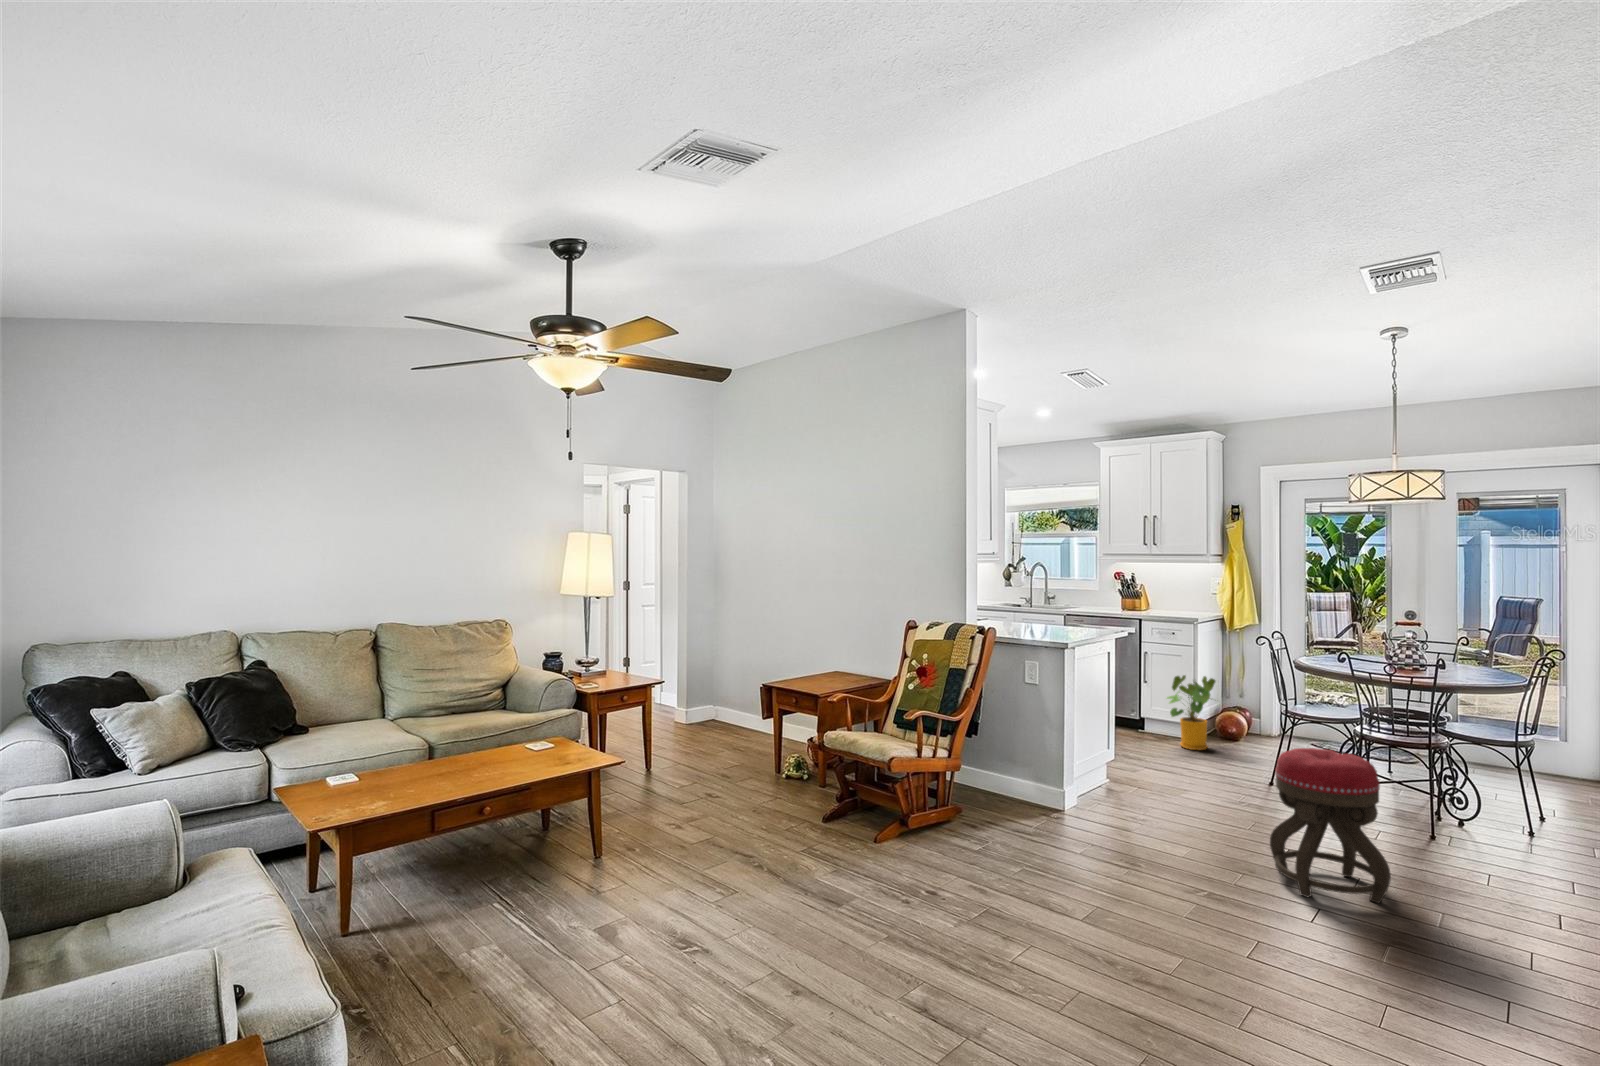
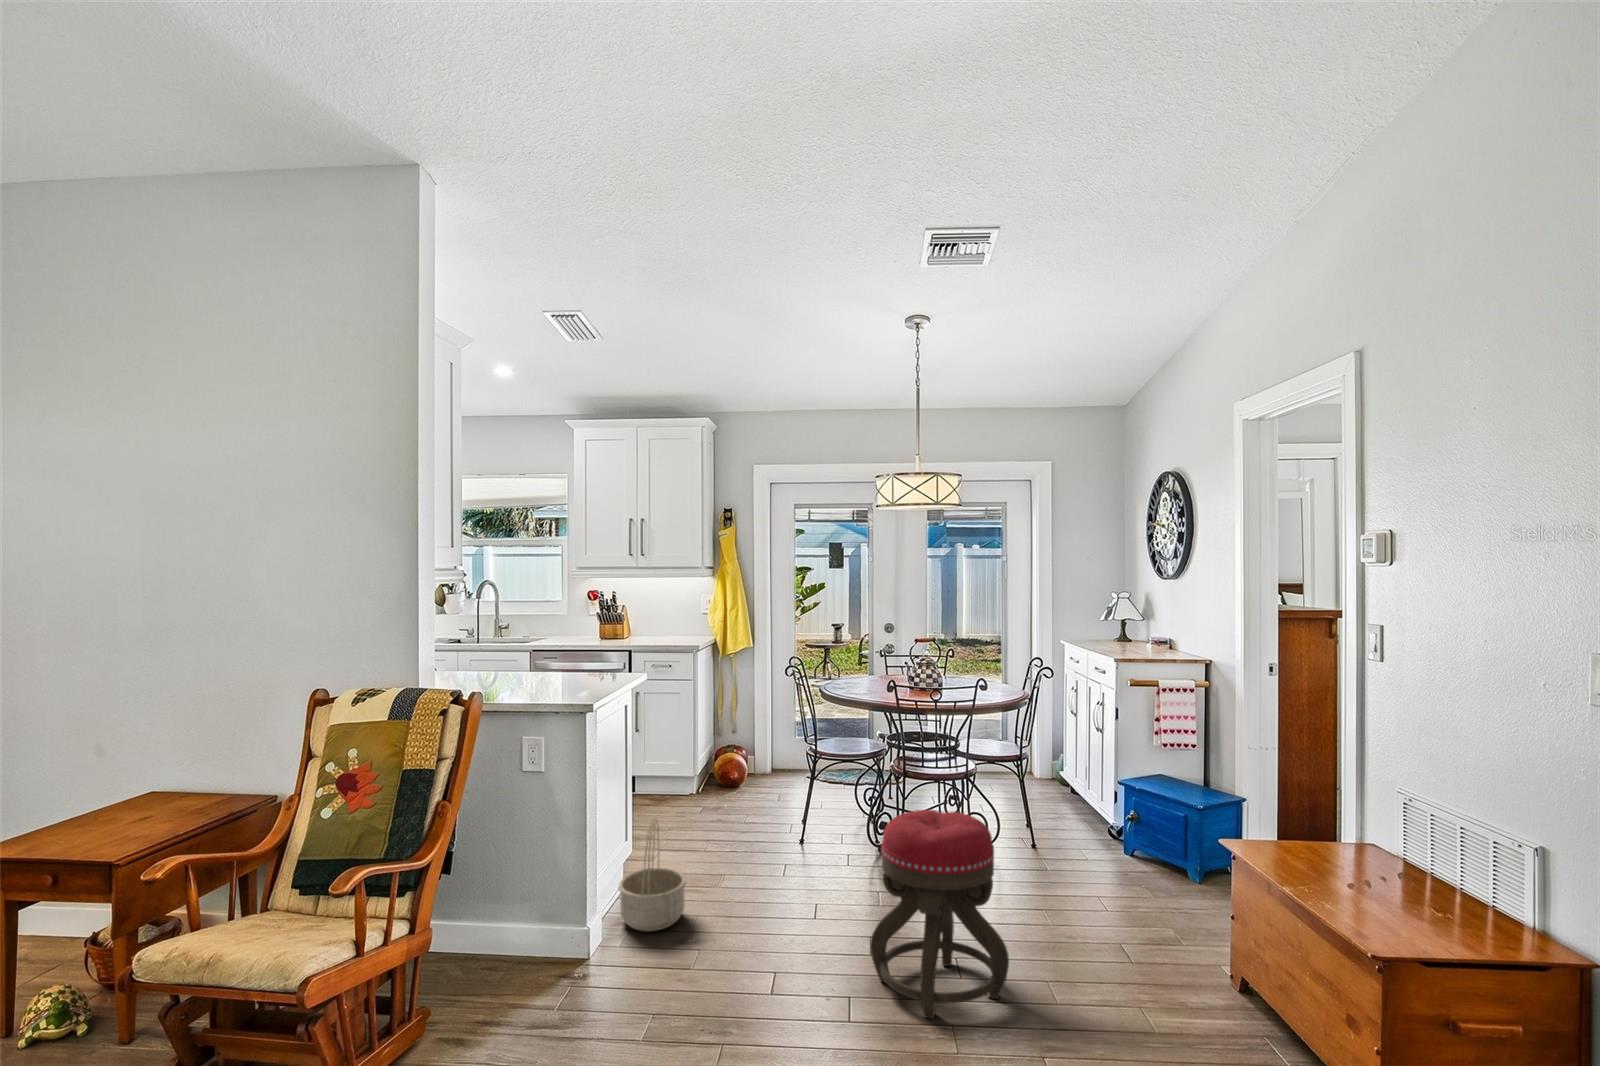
house plant: present [1167,675,1215,750] -> none [668,714,729,809]
basket: none [1094,731,1145,808] -> present [619,818,686,932]

